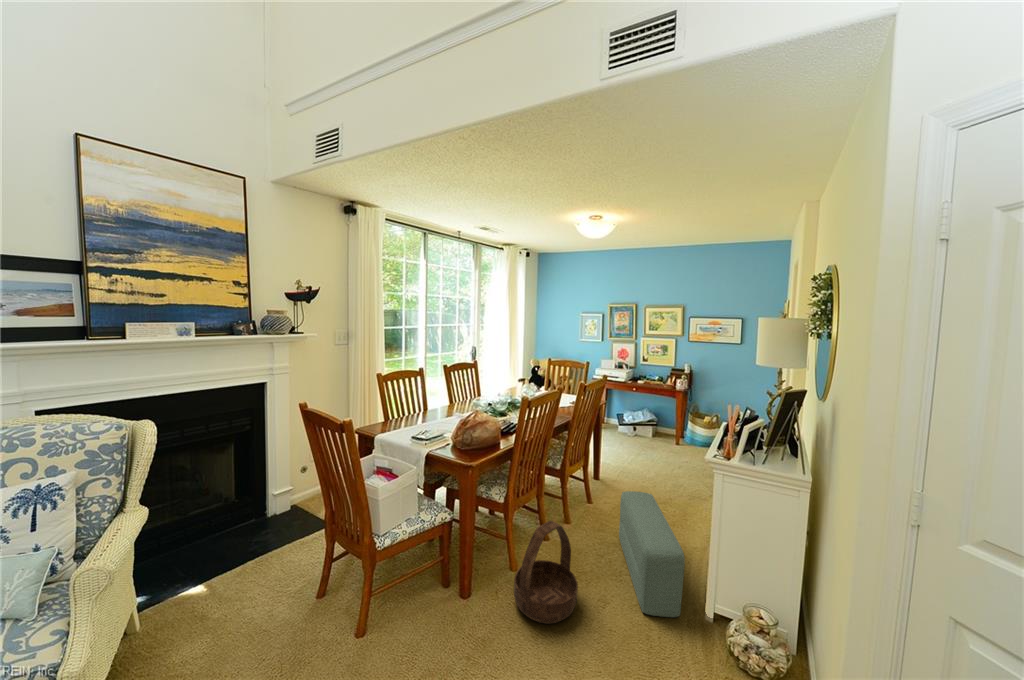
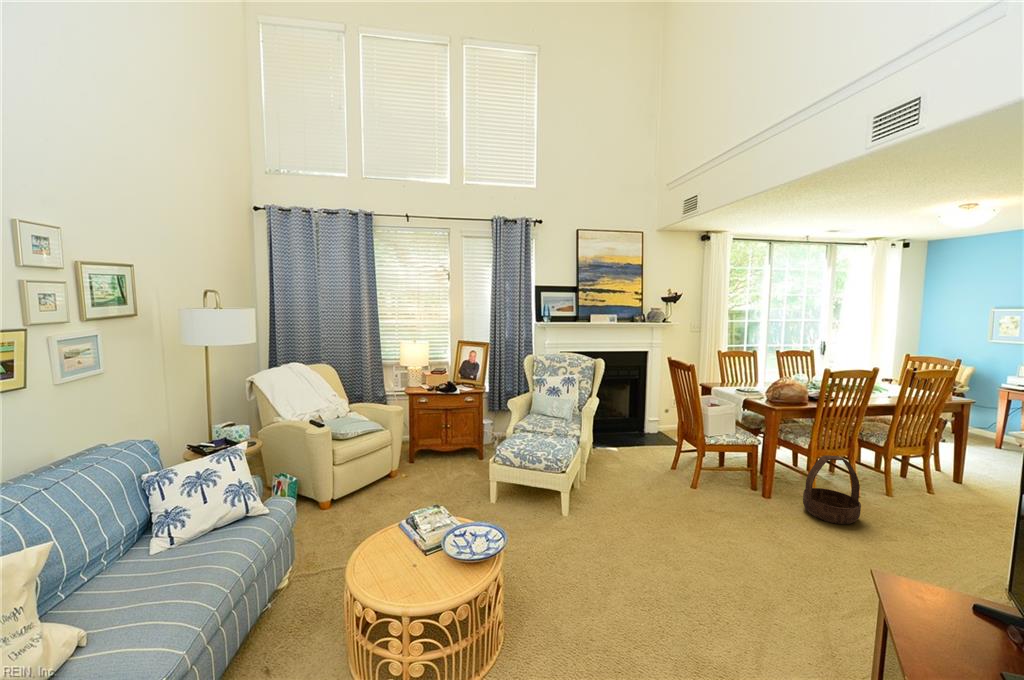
pouf: present [619,491,685,617] -> none [925,471,990,560]

